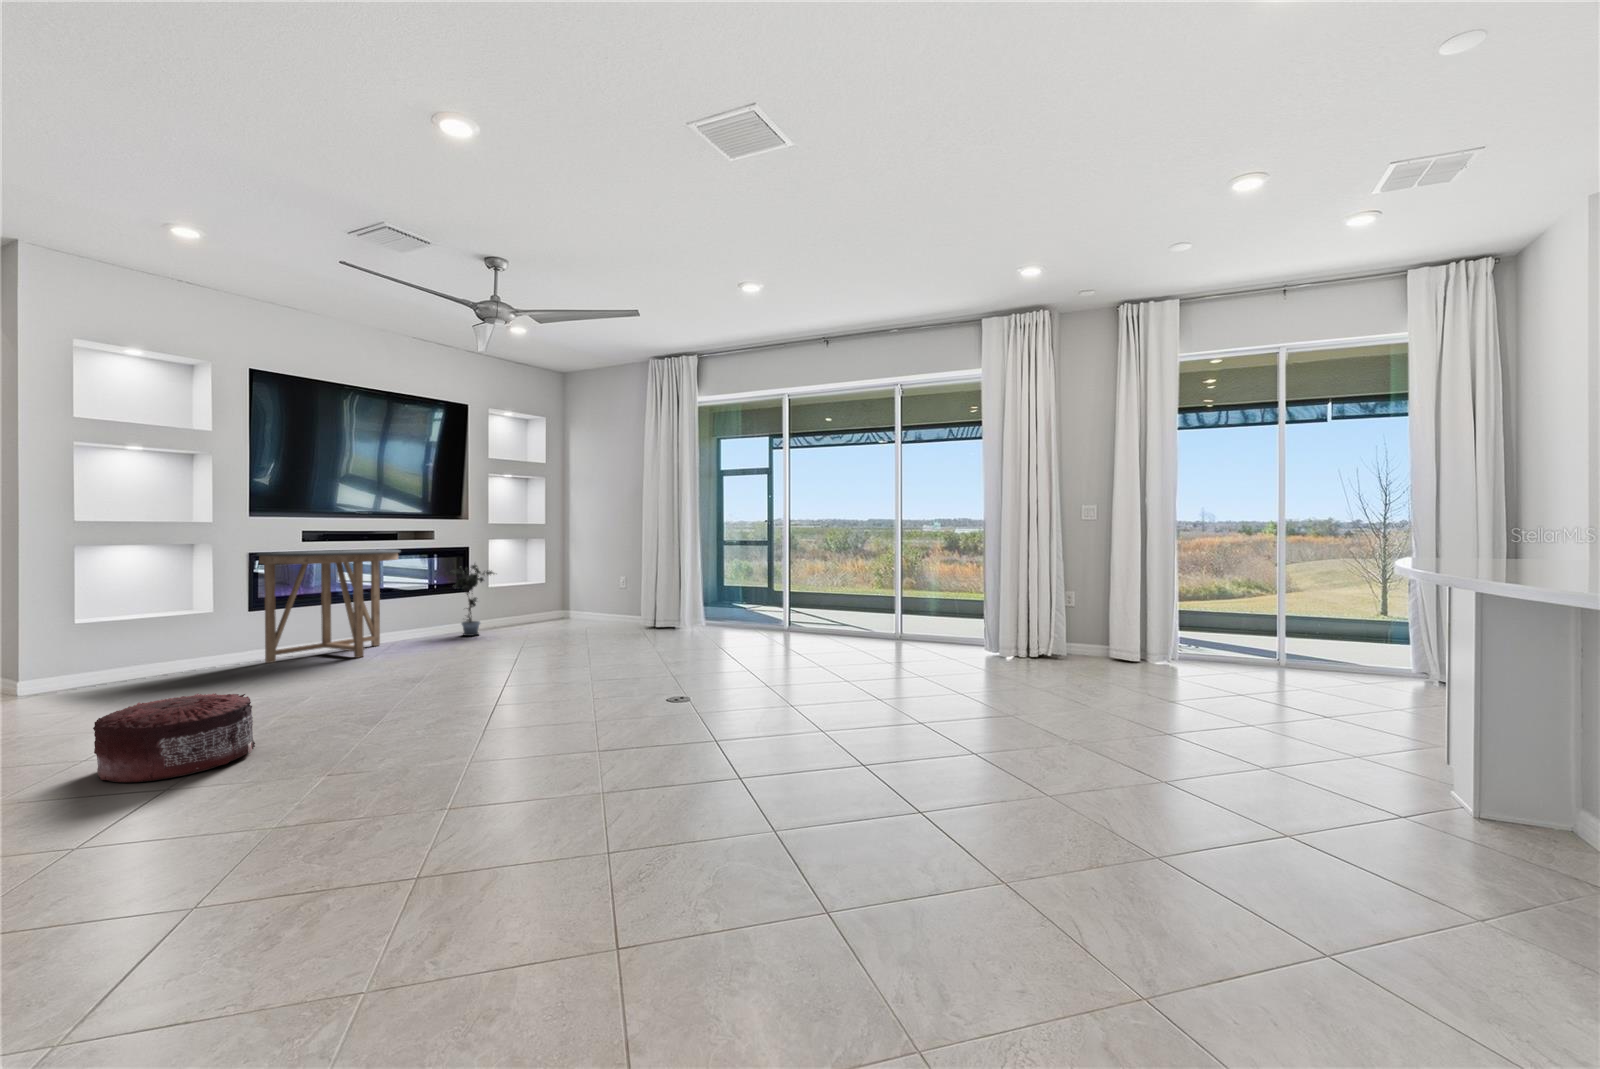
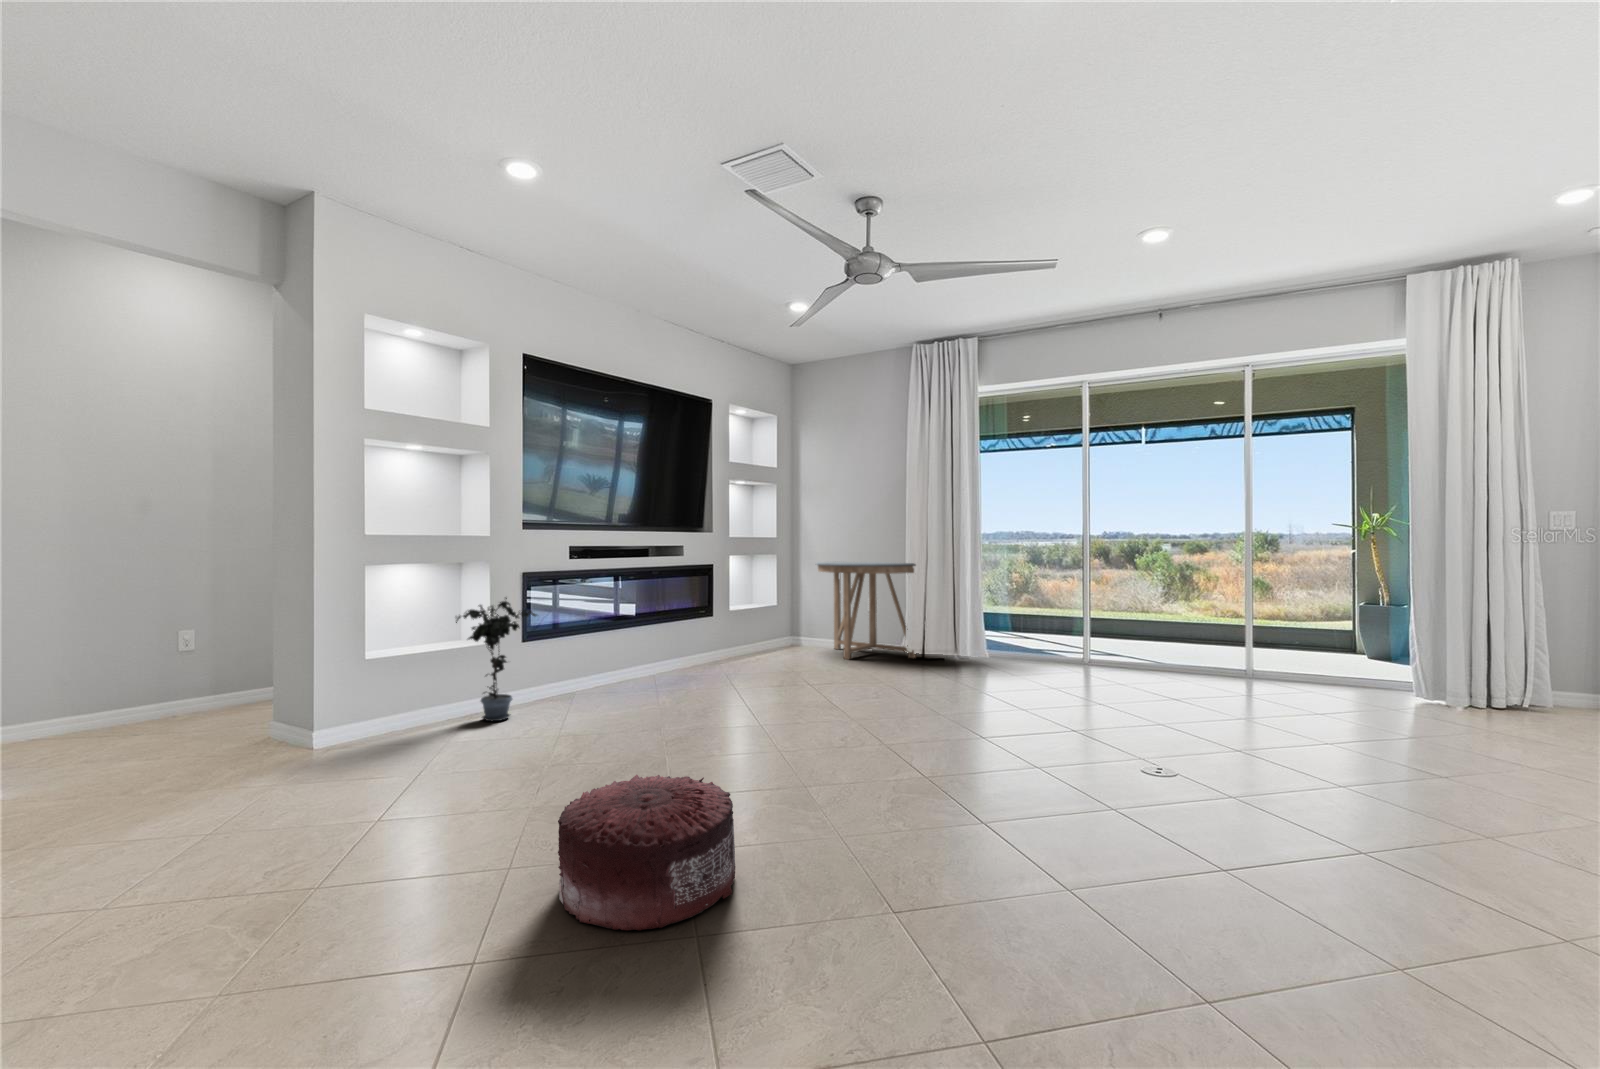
console table: present [257,549,400,663] -> present [816,562,916,659]
potted plant: present [445,564,495,636] -> present [456,598,537,721]

